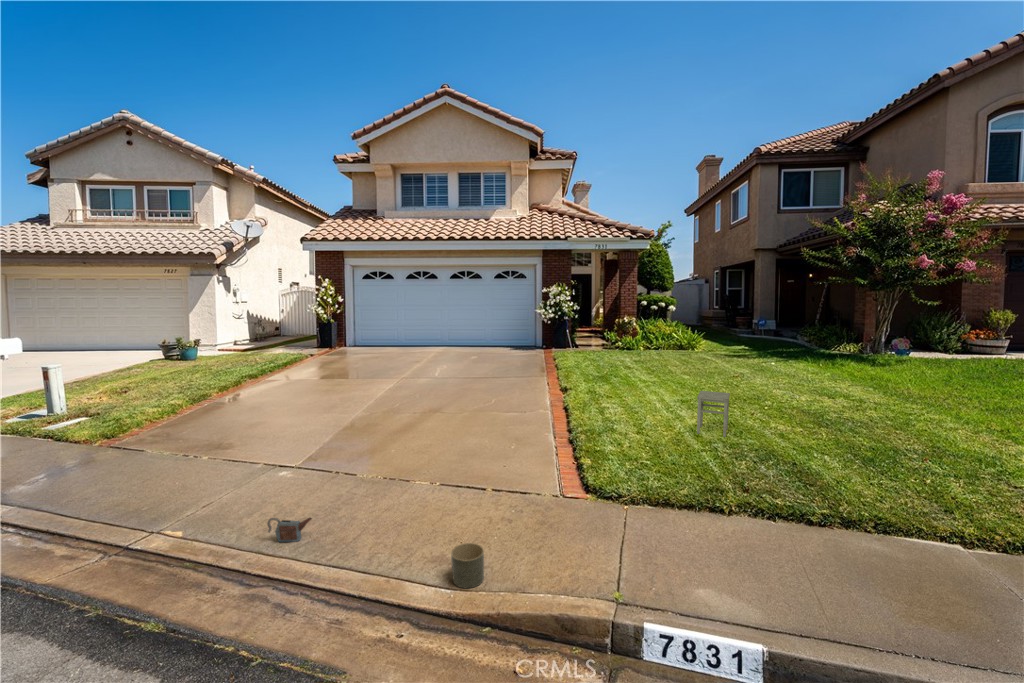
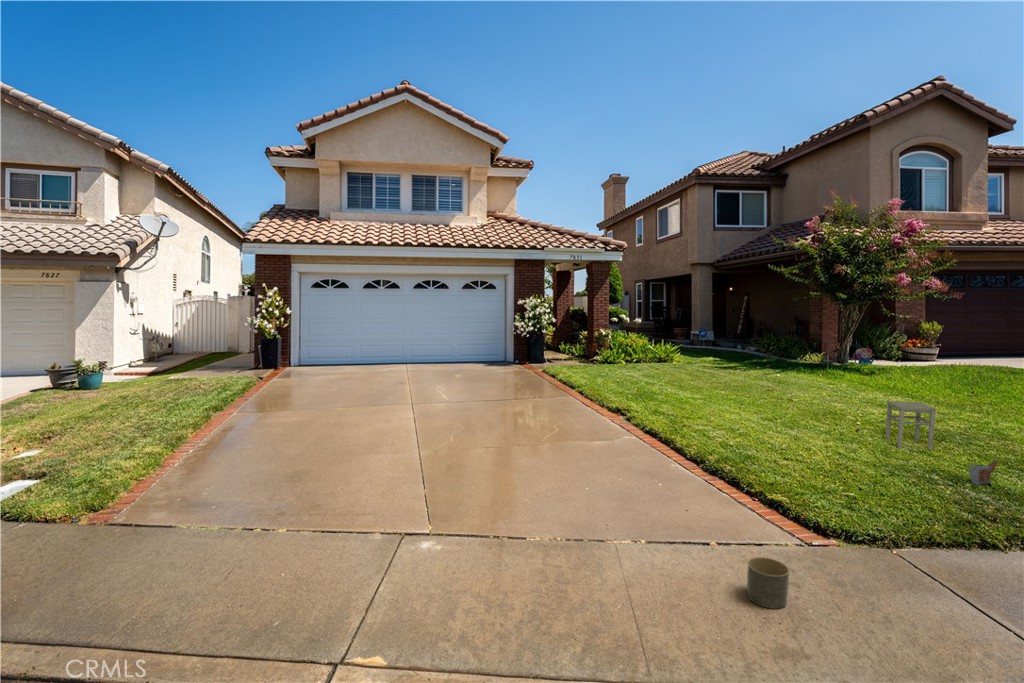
stool: present [697,391,730,437] -> present [886,401,936,450]
watering can: present [267,518,312,542] -> present [968,461,997,484]

